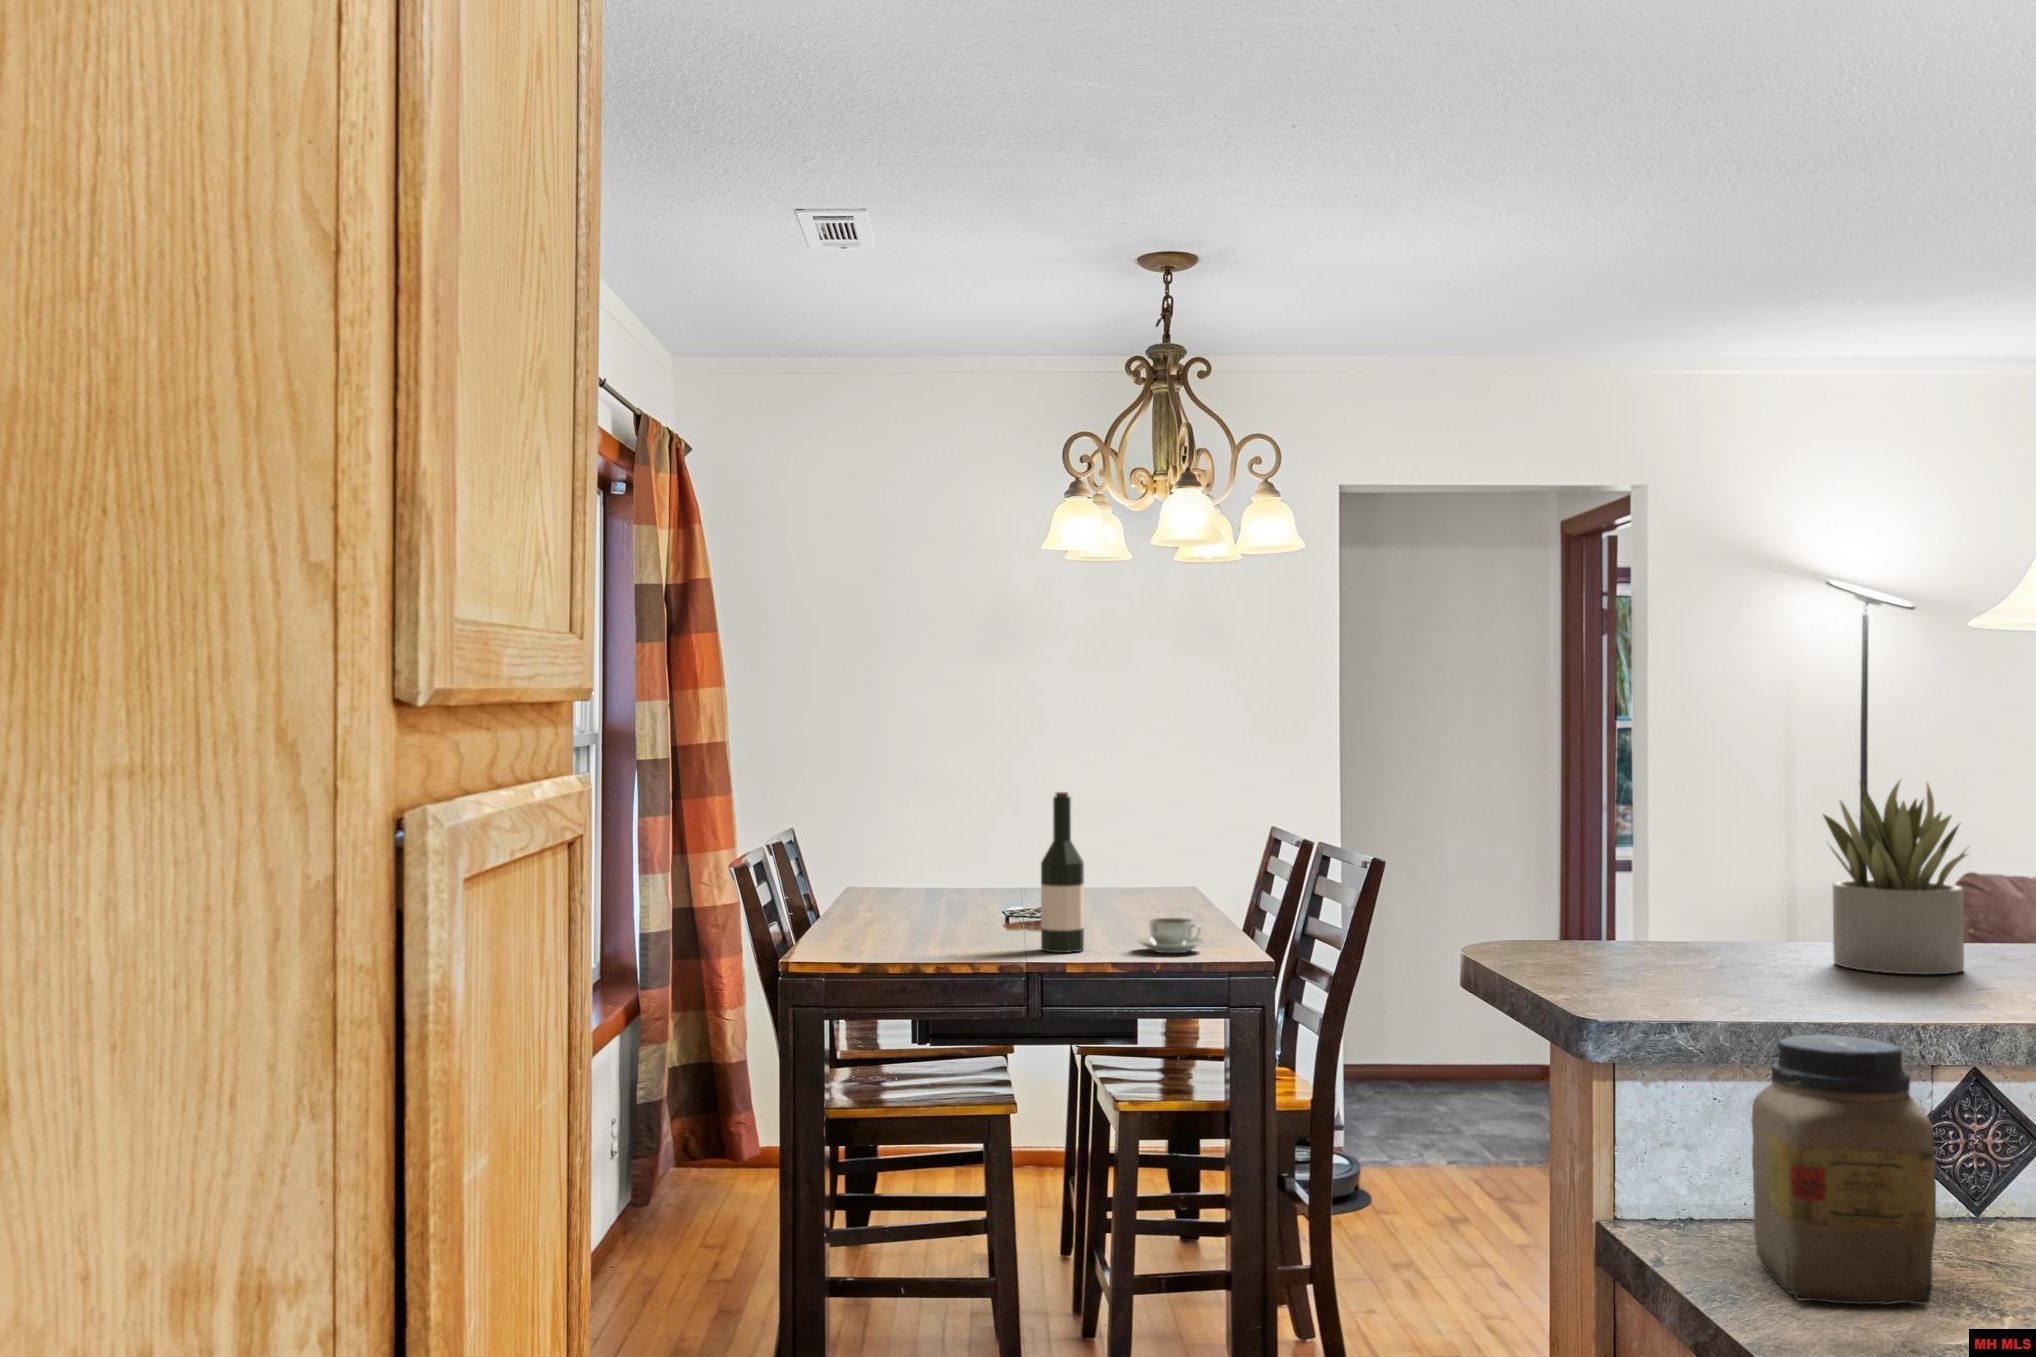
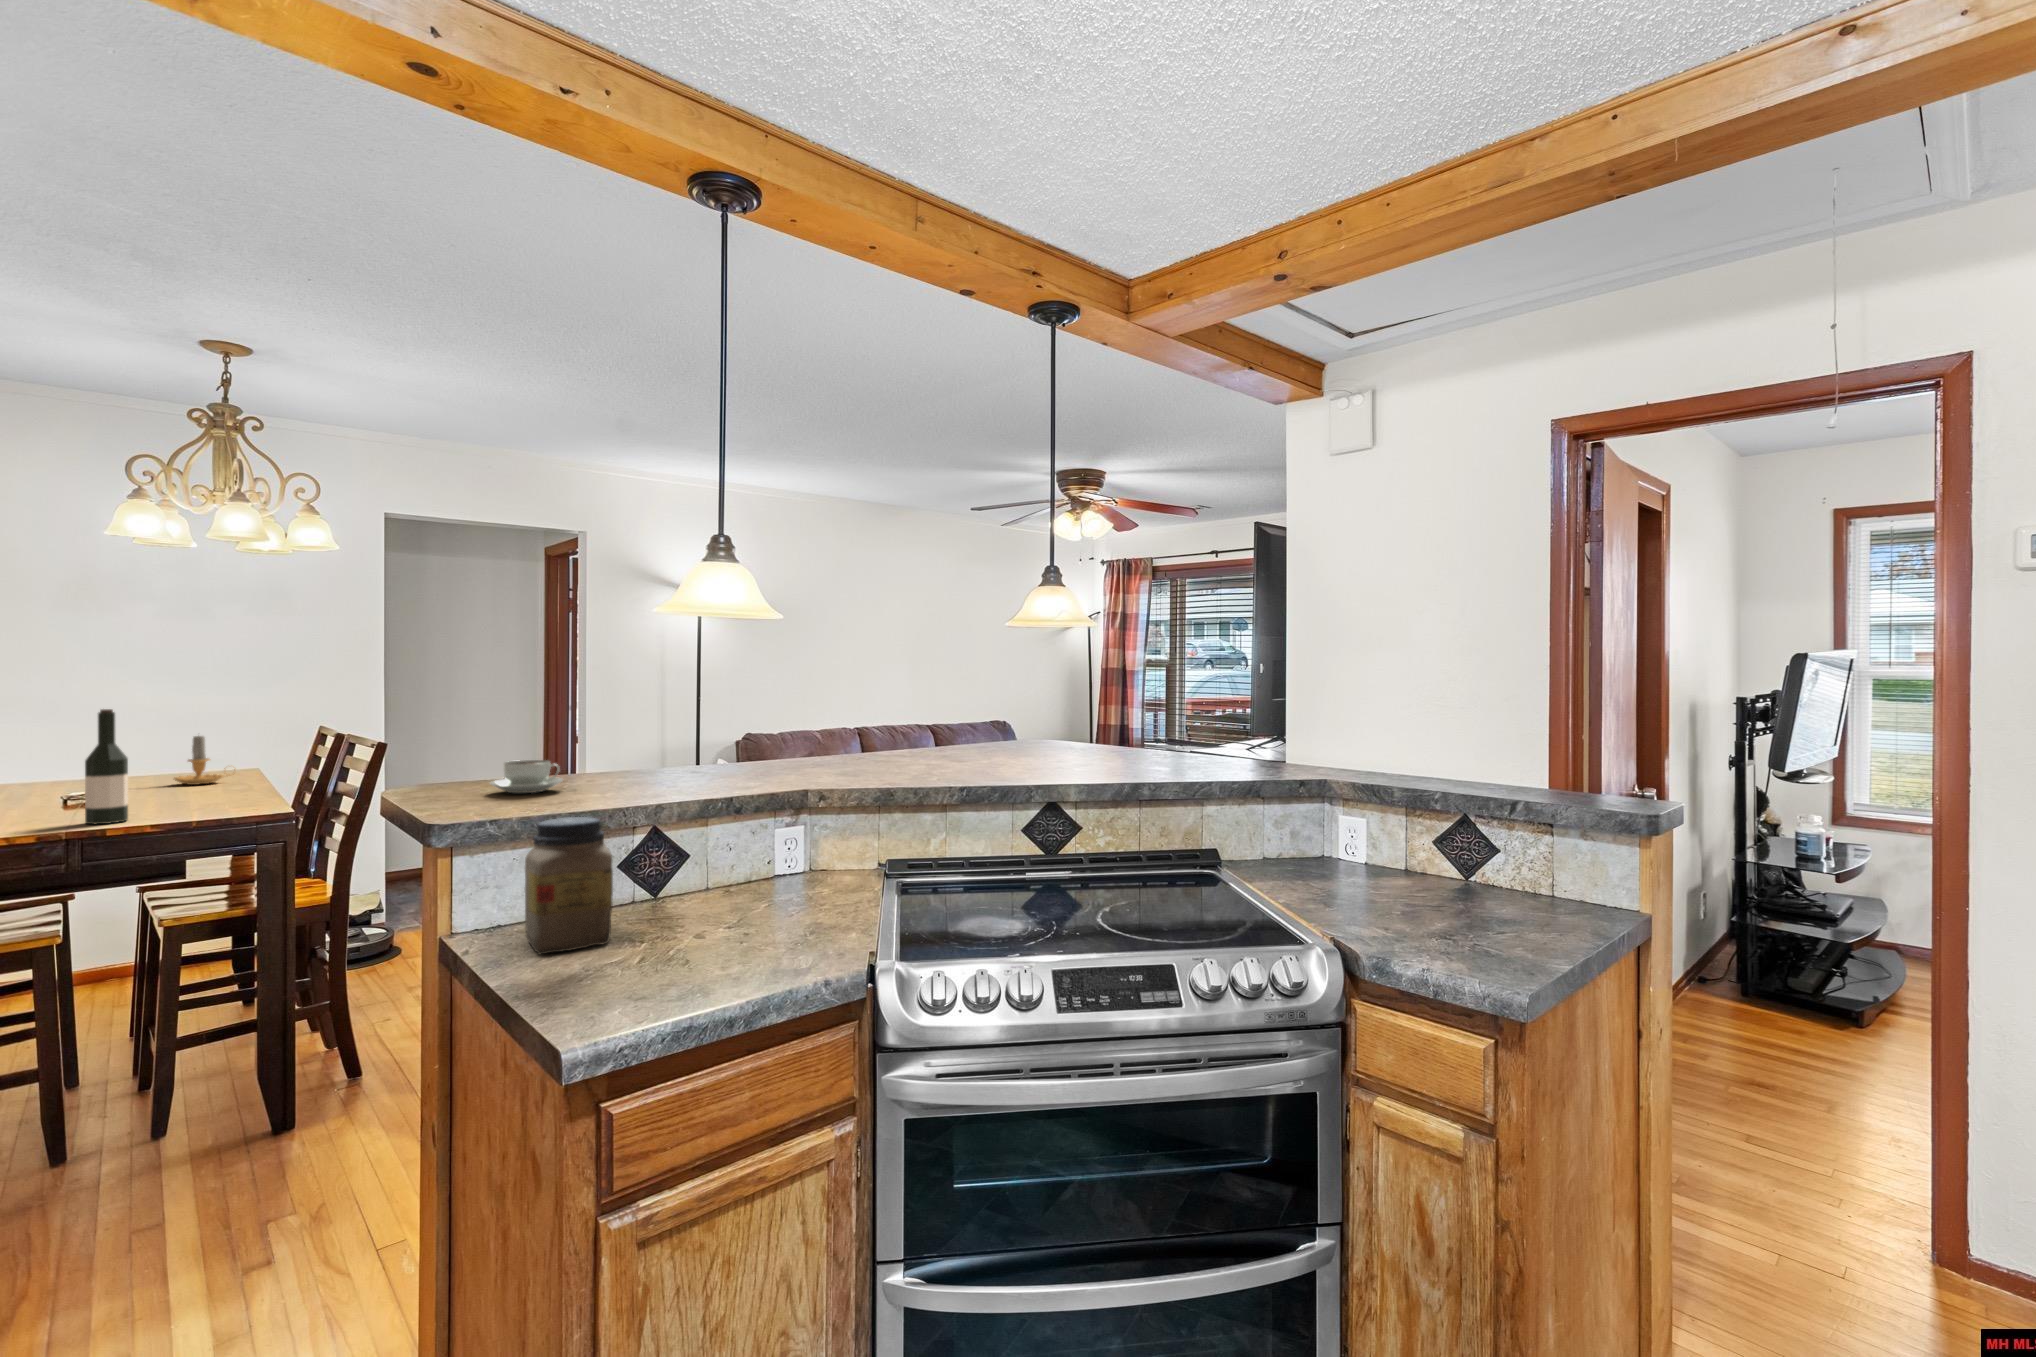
succulent plant: present [1823,781,1966,974] -> none [601,689,672,786]
candle: none [1109,826,1179,901] -> present [174,736,236,785]
coffee cup: present [1138,918,1205,953] -> present [490,760,562,793]

